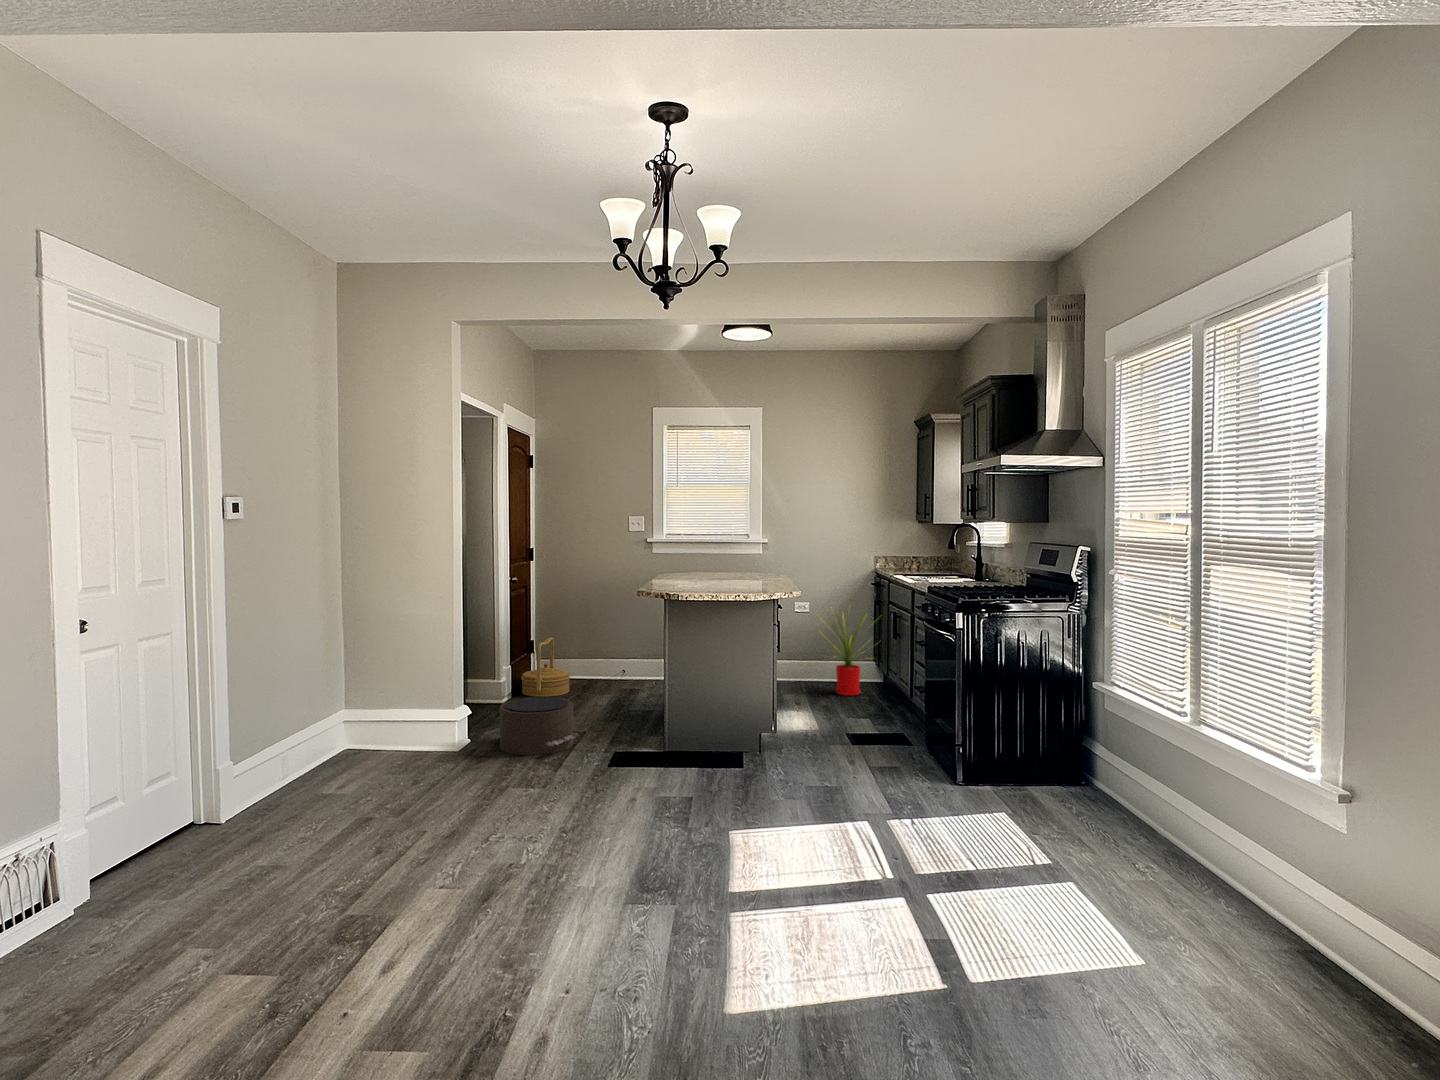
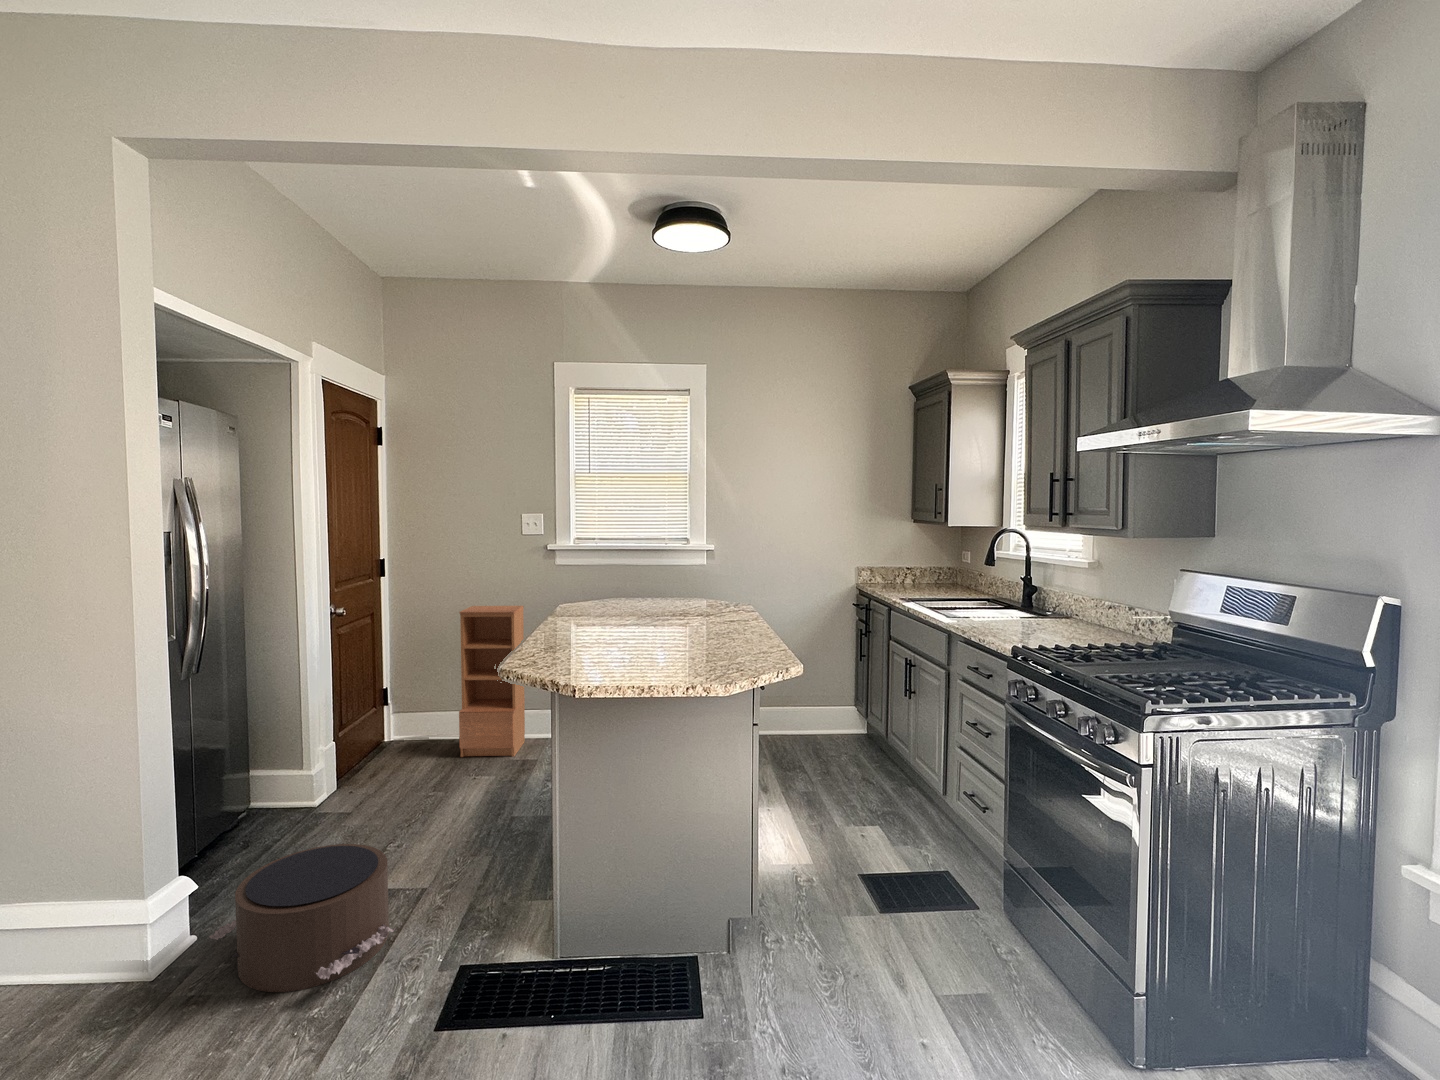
bookcase: none [586,582,629,687] -> present [459,606,525,757]
house plant: present [828,614,865,696] -> none [785,634,877,767]
woven basket: present [521,638,570,697] -> none [356,690,433,785]

